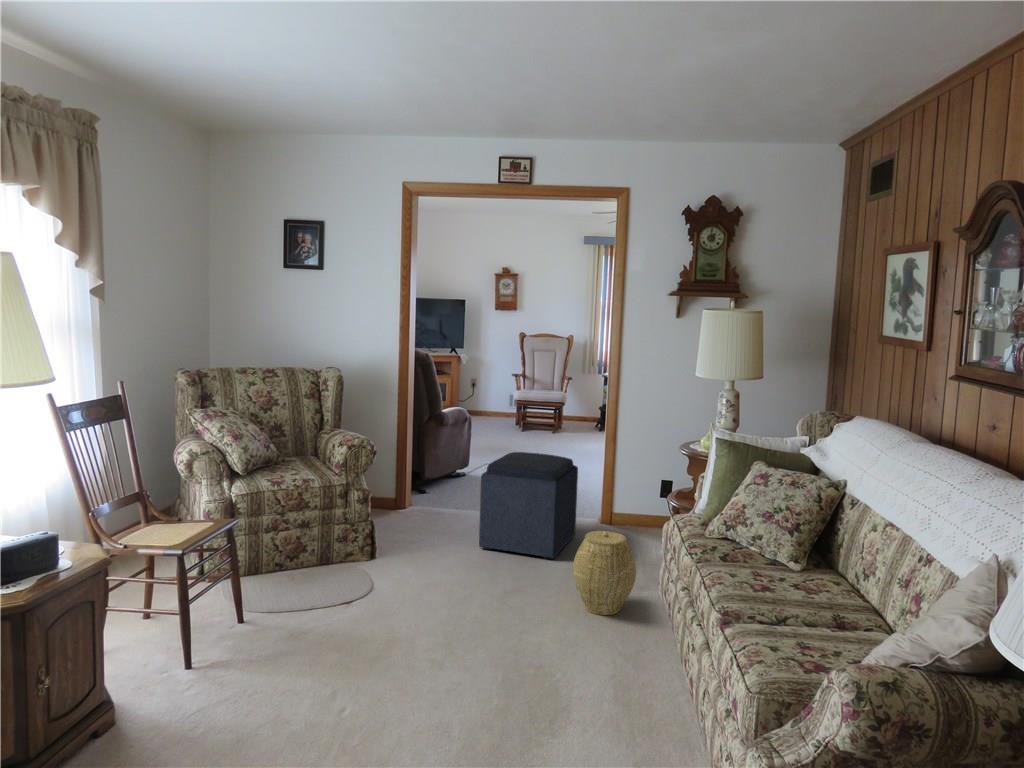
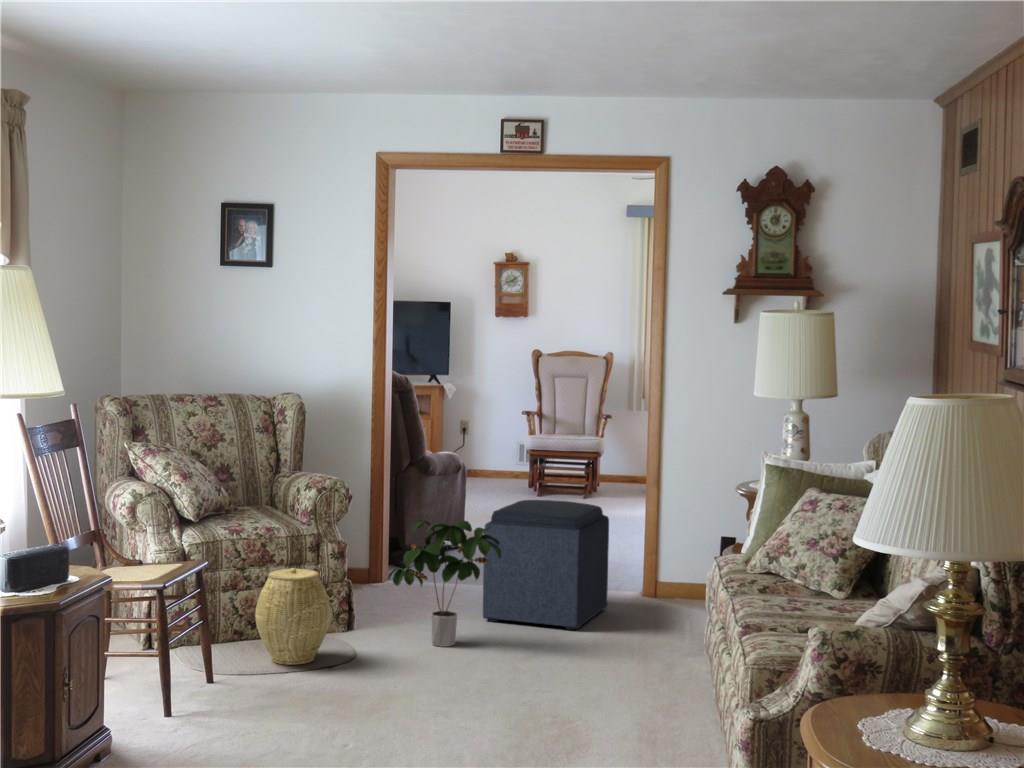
potted plant: none [402,474,493,578] -> present [388,520,501,647]
woven basket: present [573,531,636,615] -> present [255,568,331,665]

